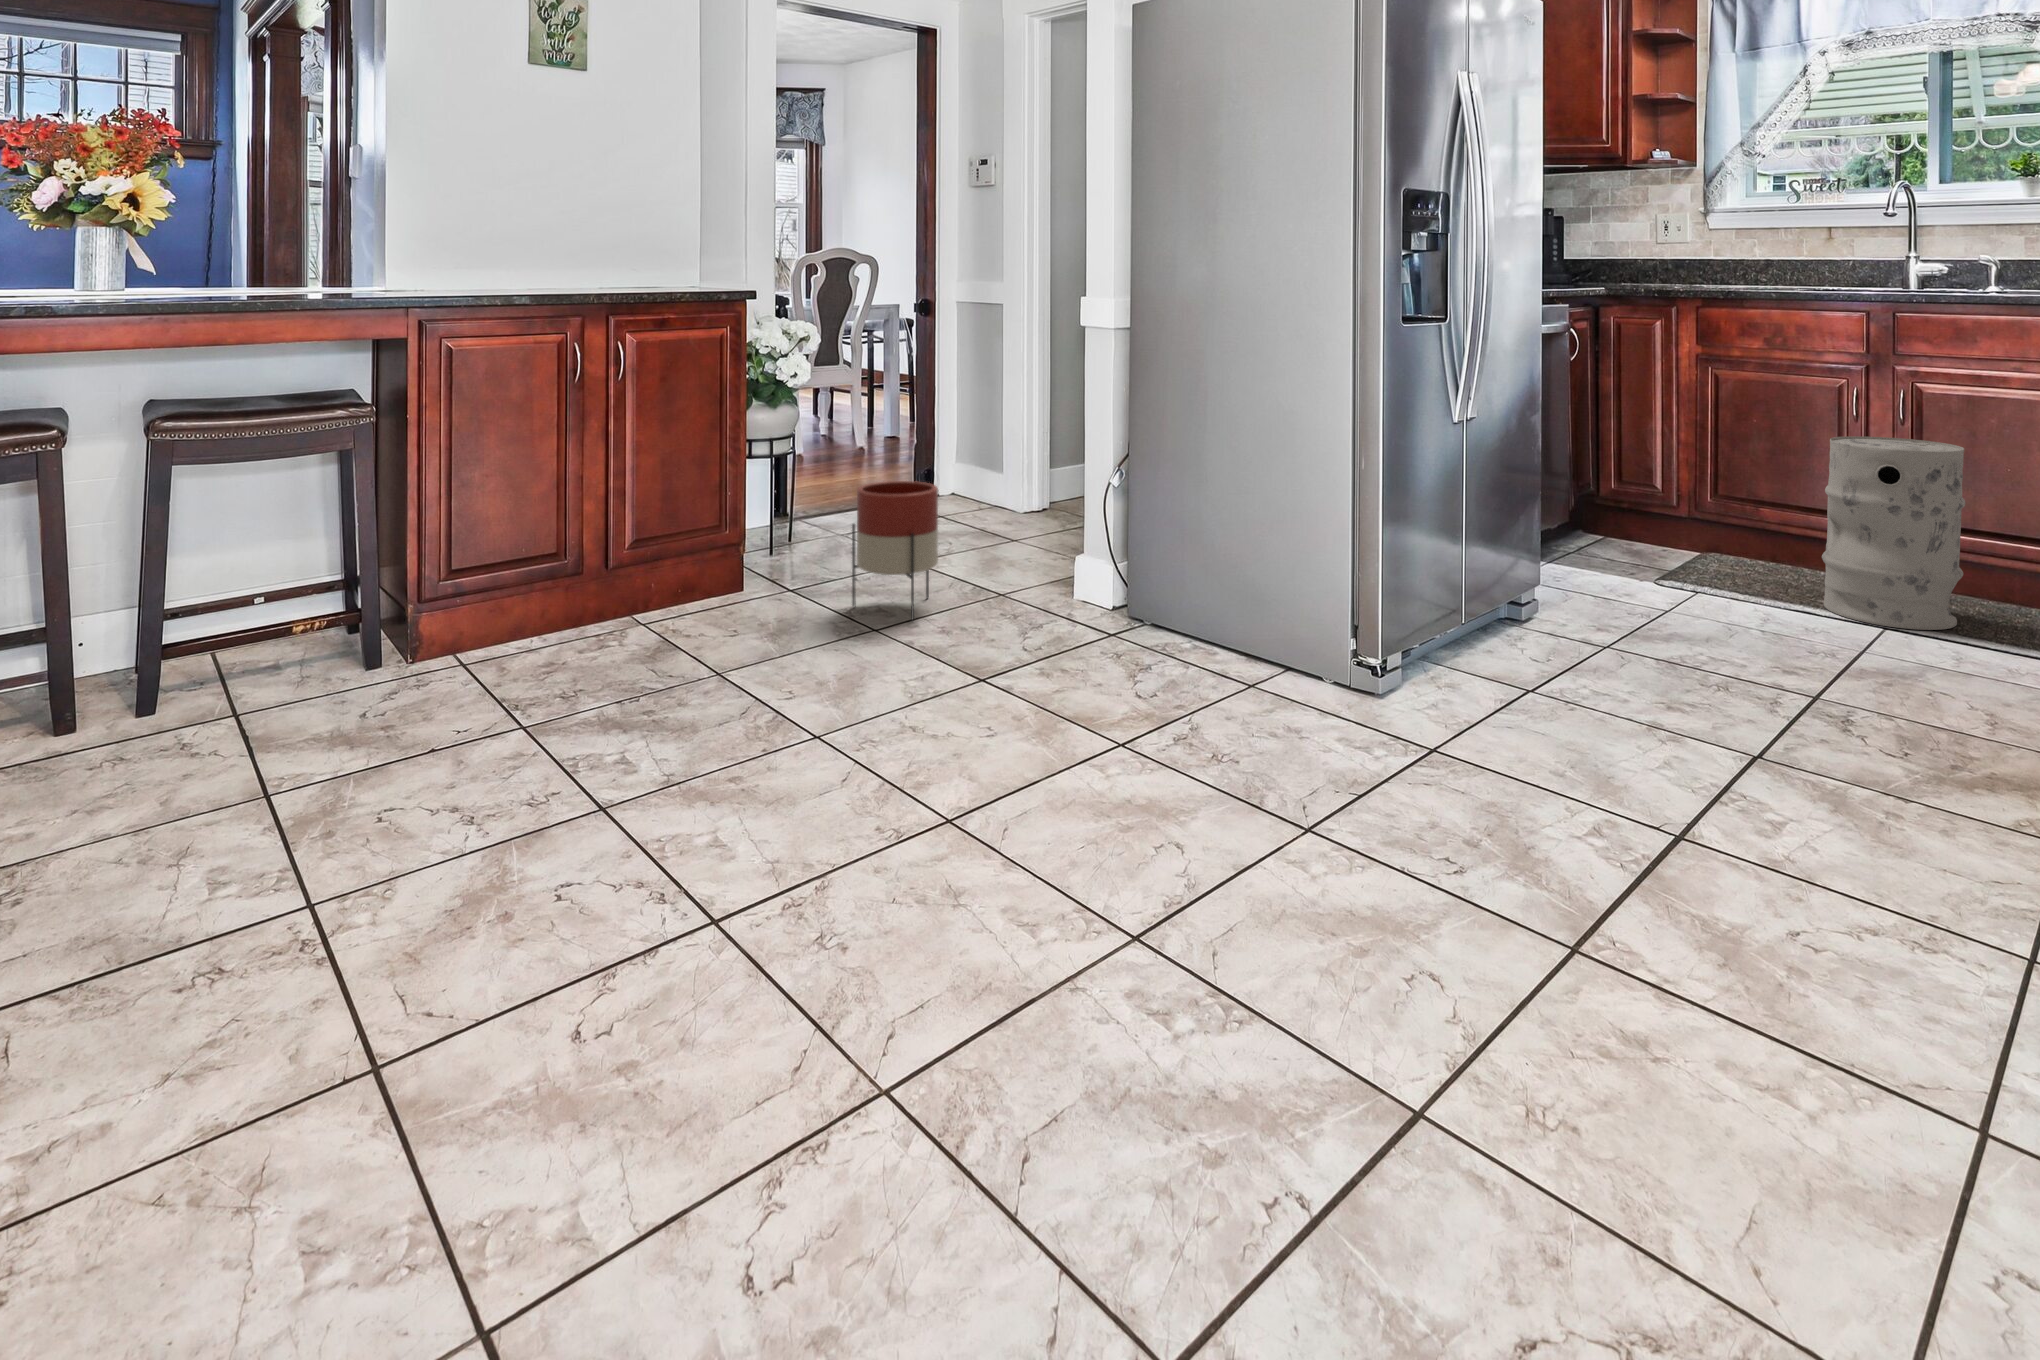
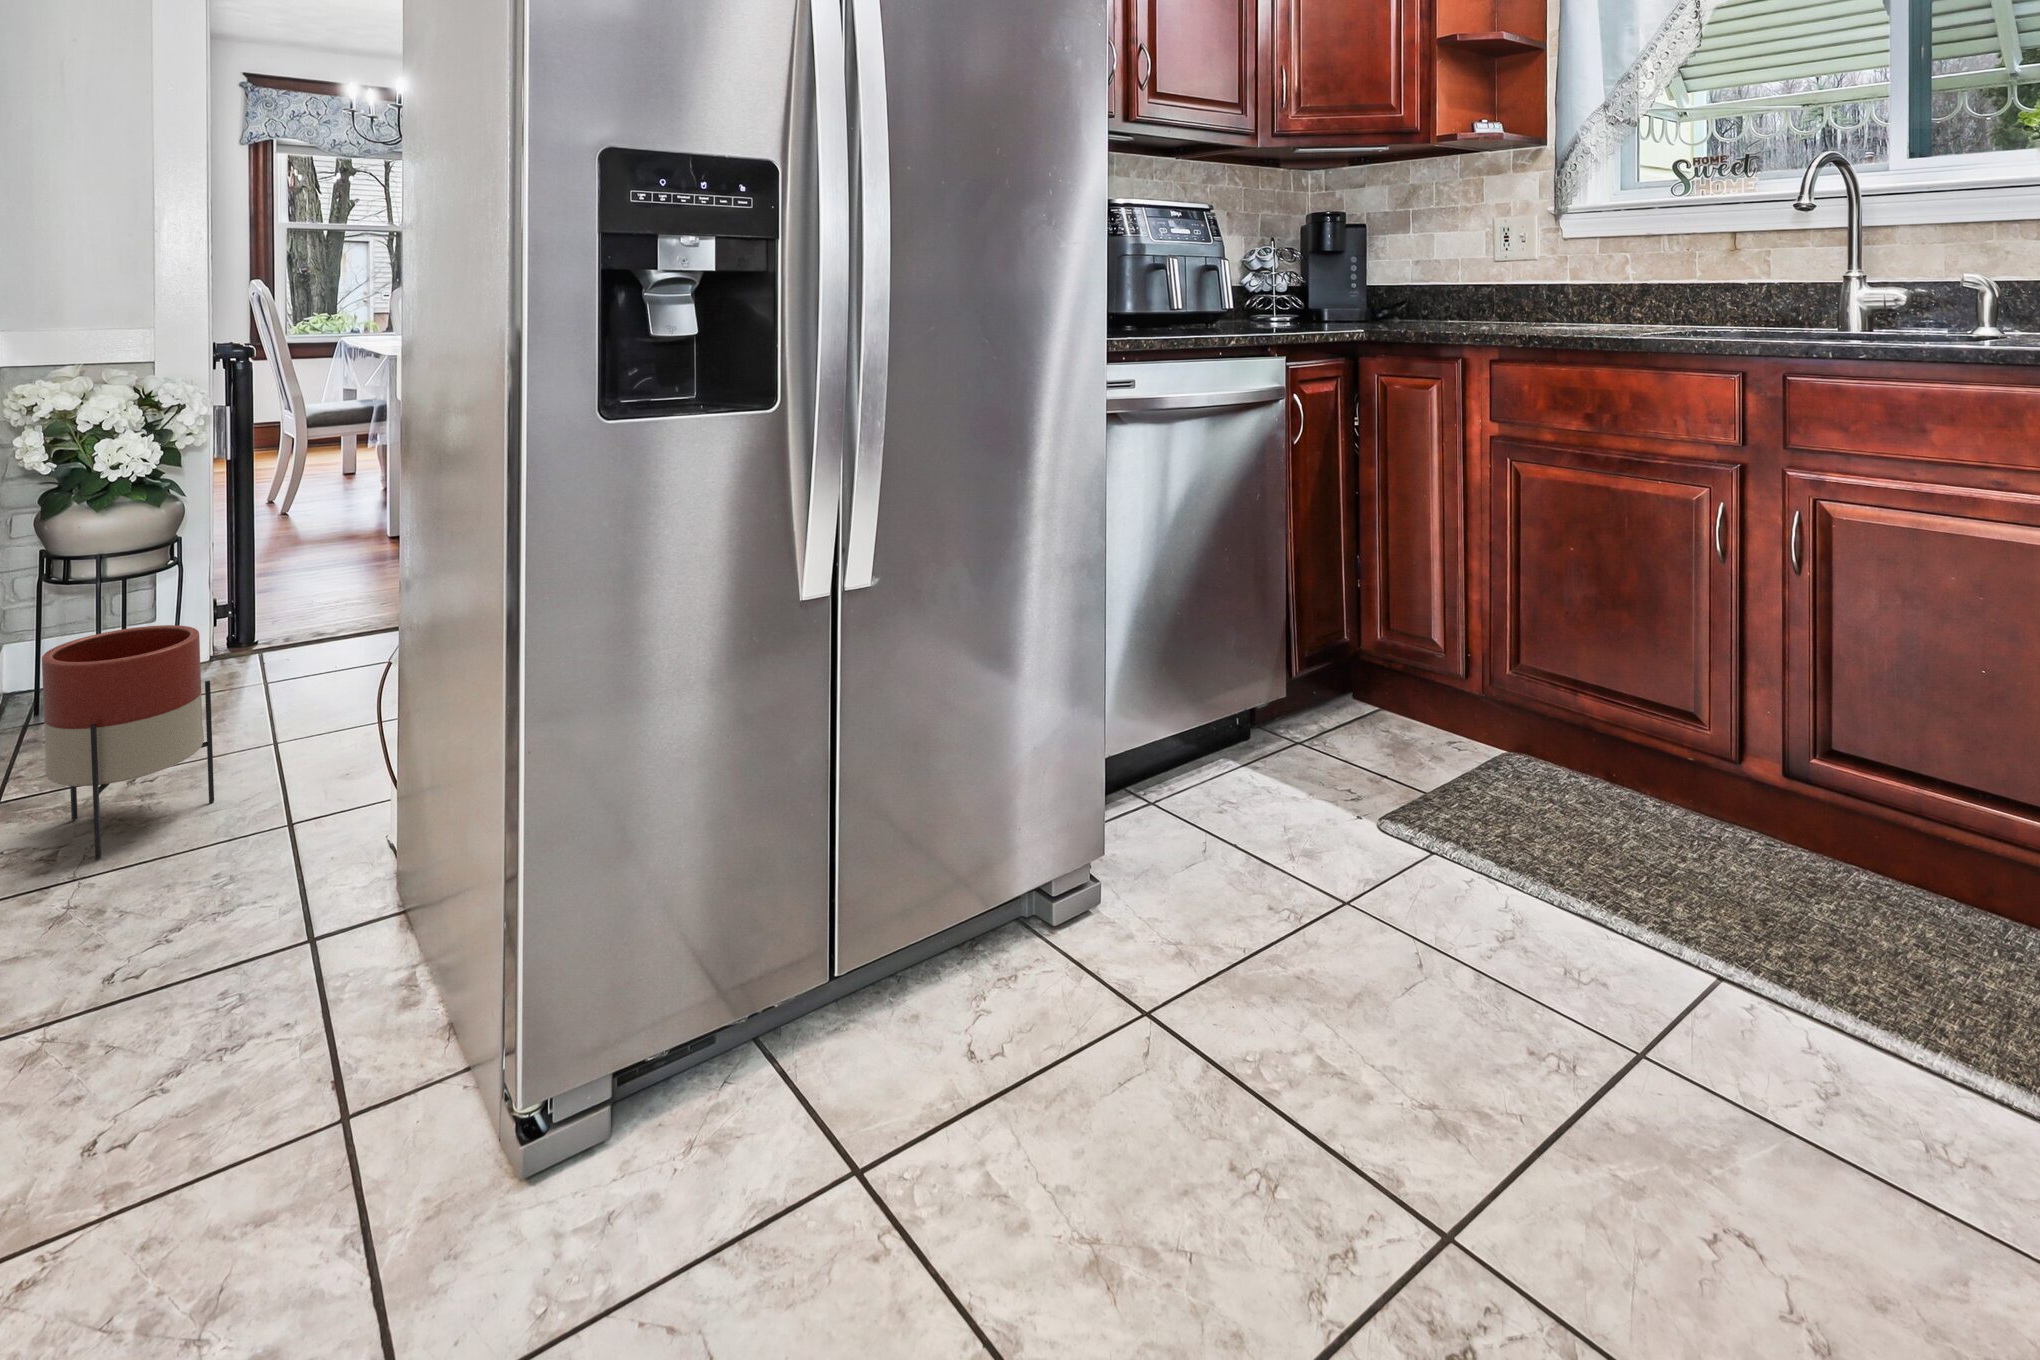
trash can: present [1822,436,1965,630] -> none [1623,595,1874,991]

